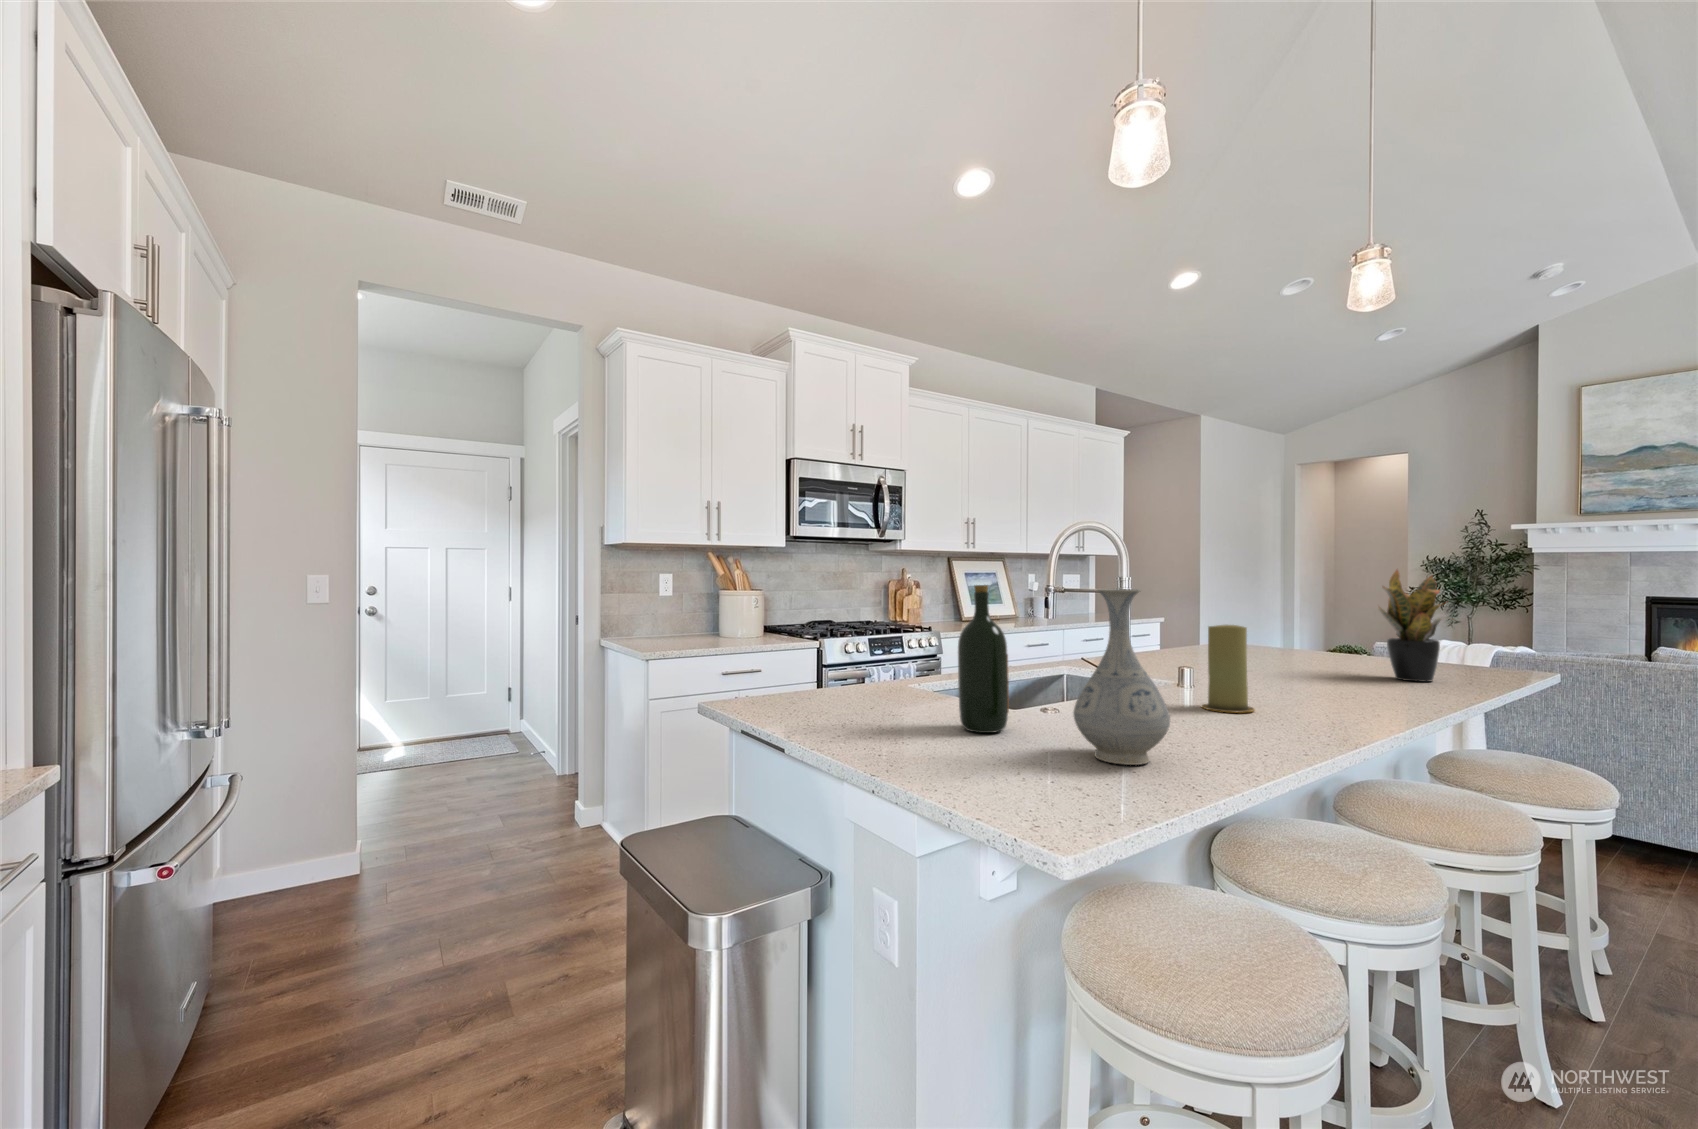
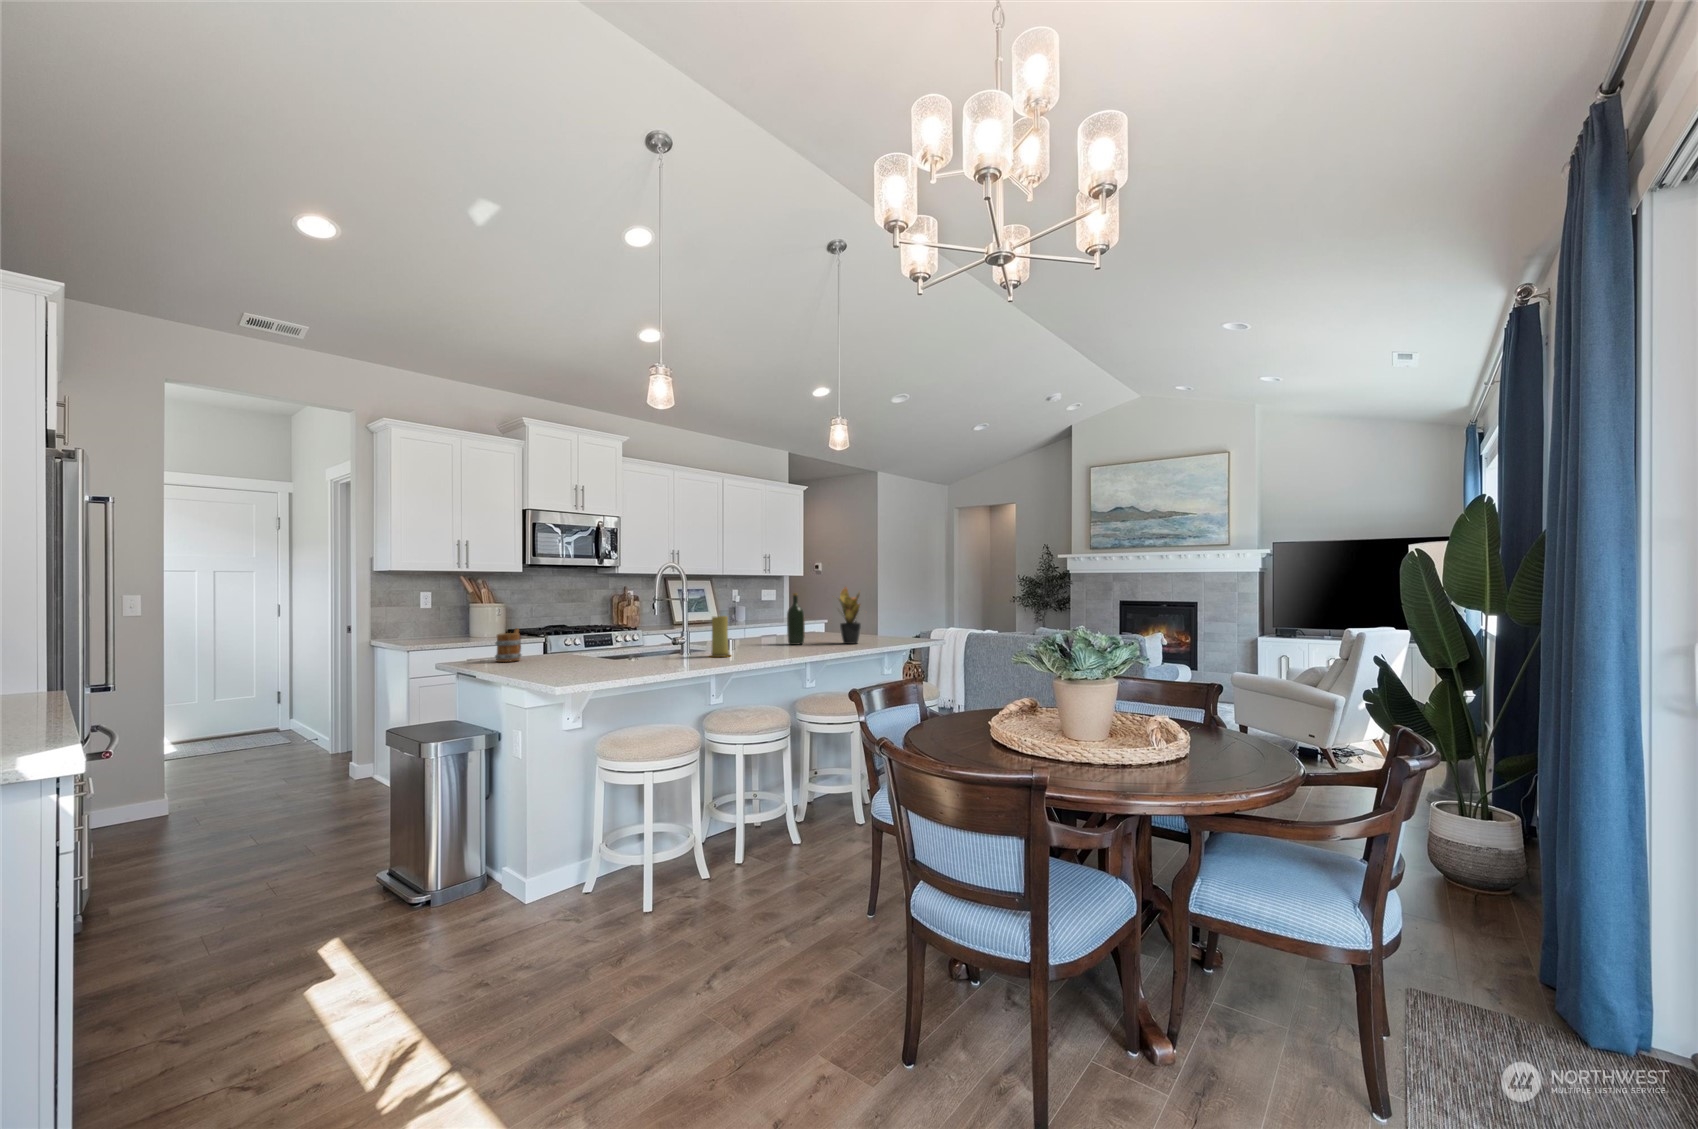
wine bottle: present [958,585,1009,733] -> present [787,593,805,645]
vase: present [1073,589,1170,765] -> none [605,599,646,672]
mug: none [801,638,846,703] -> present [495,628,522,662]

